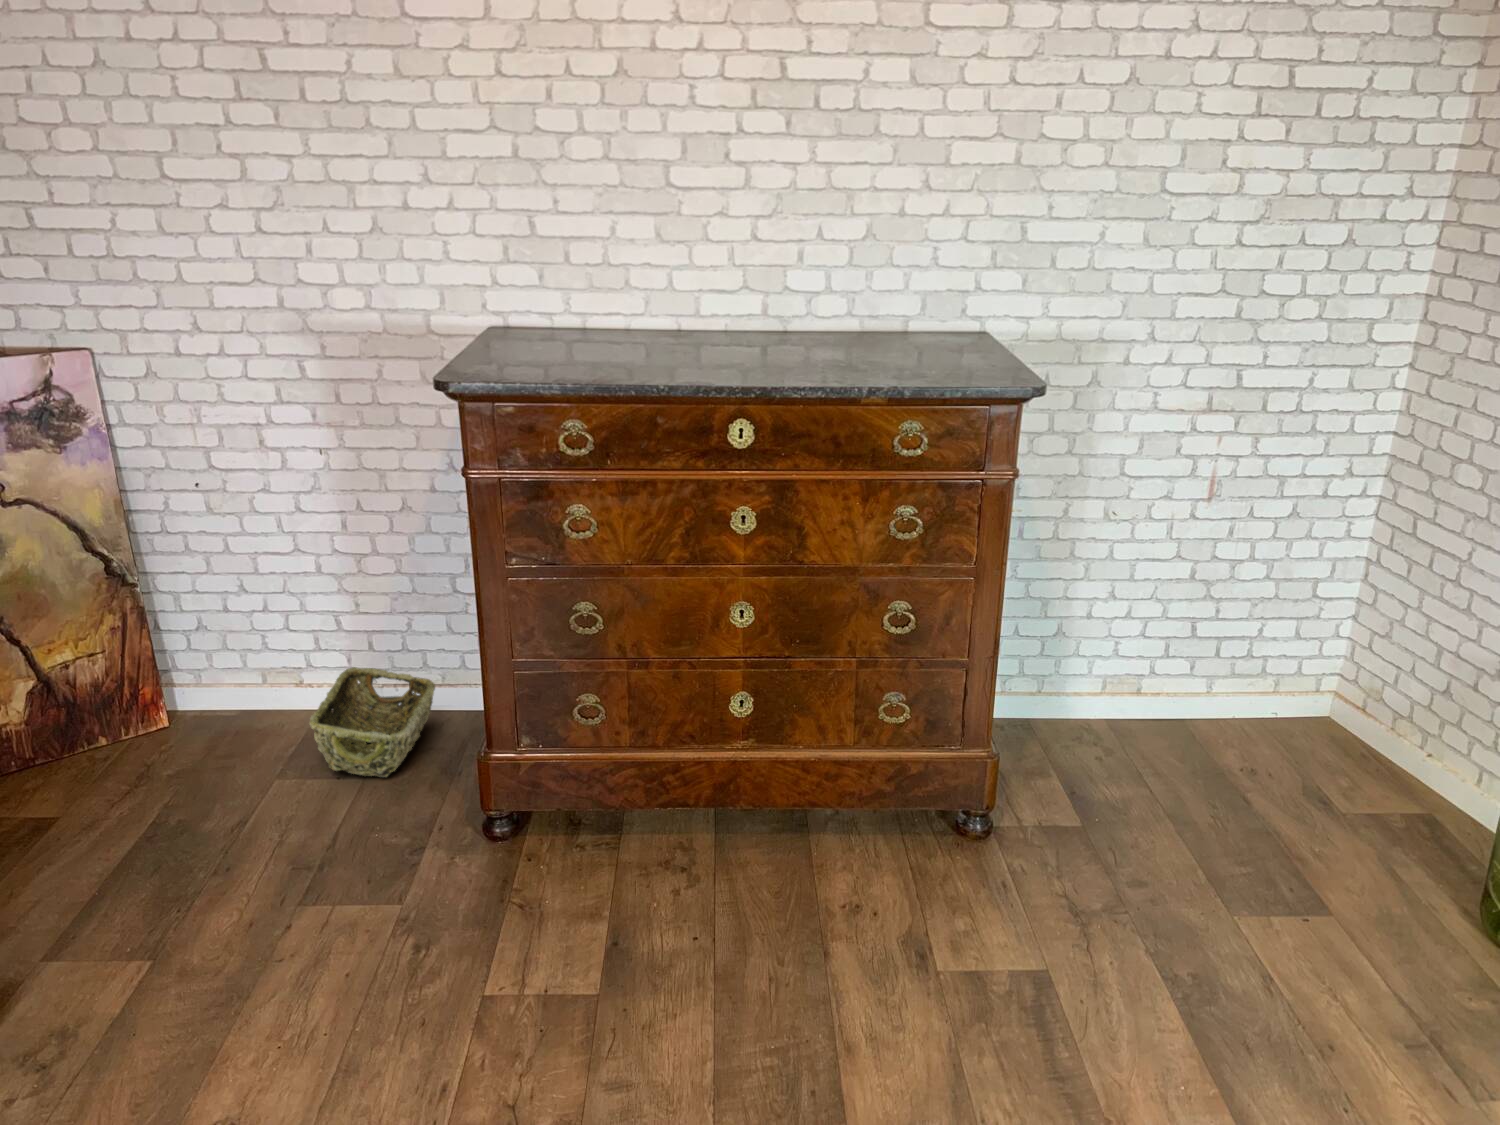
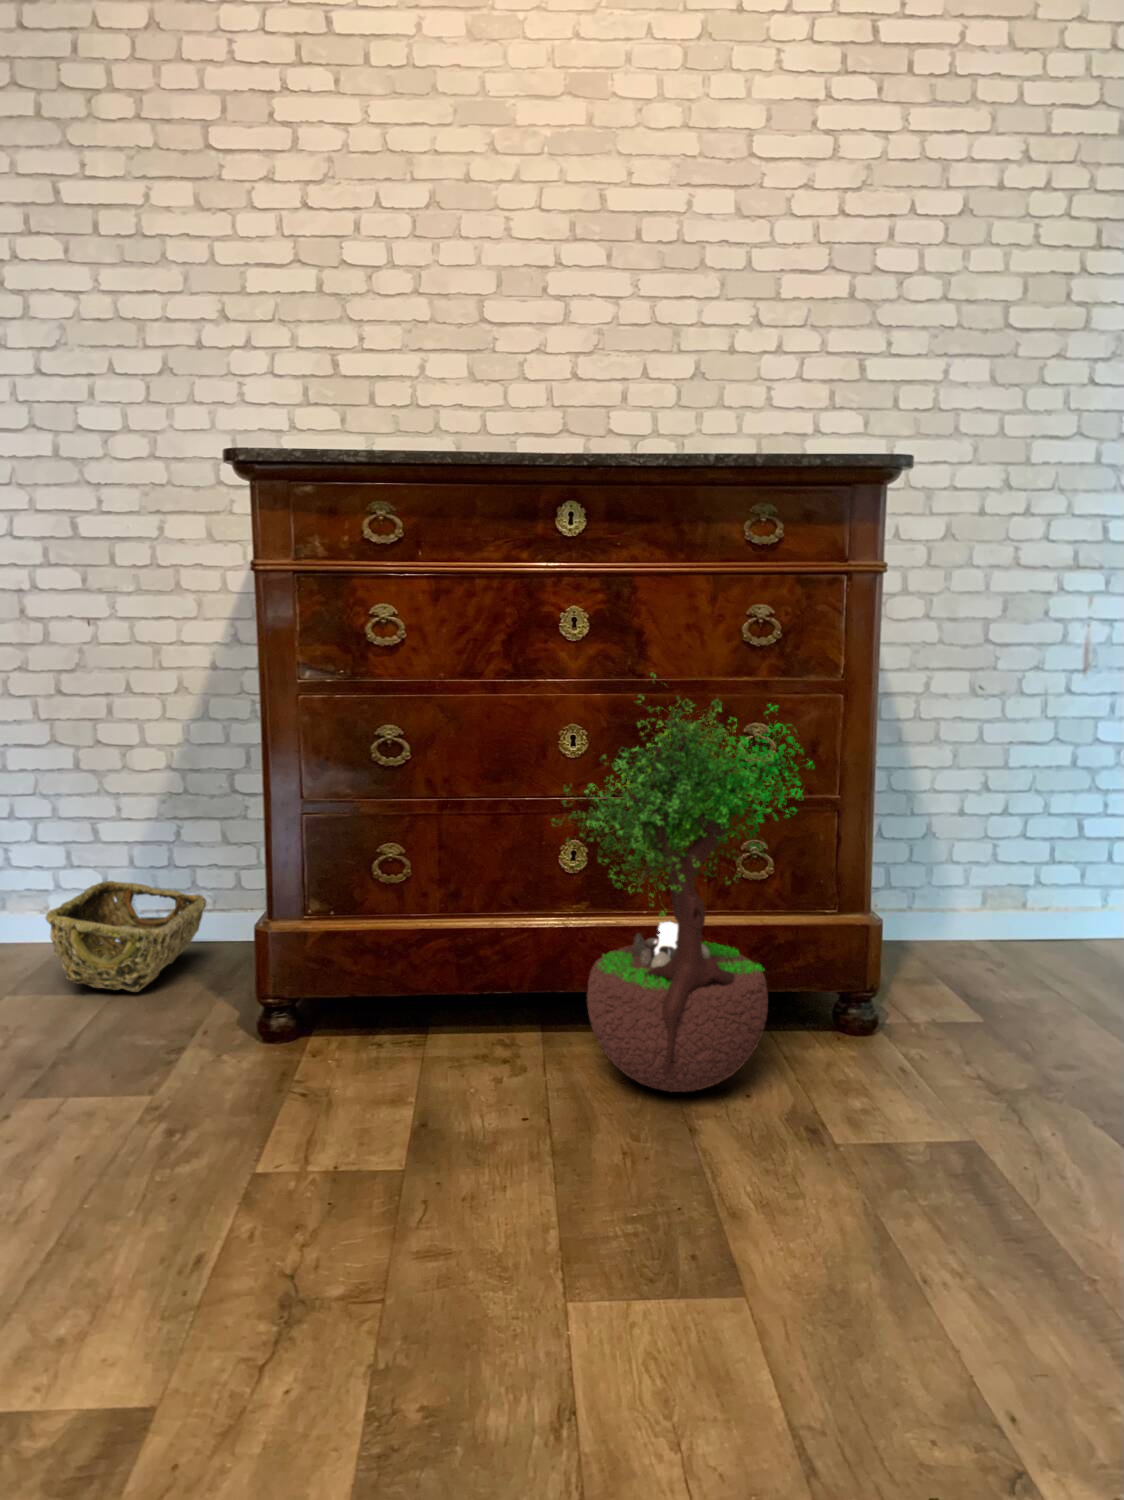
potted tree: none [715,621,924,909] -> present [552,673,814,1092]

